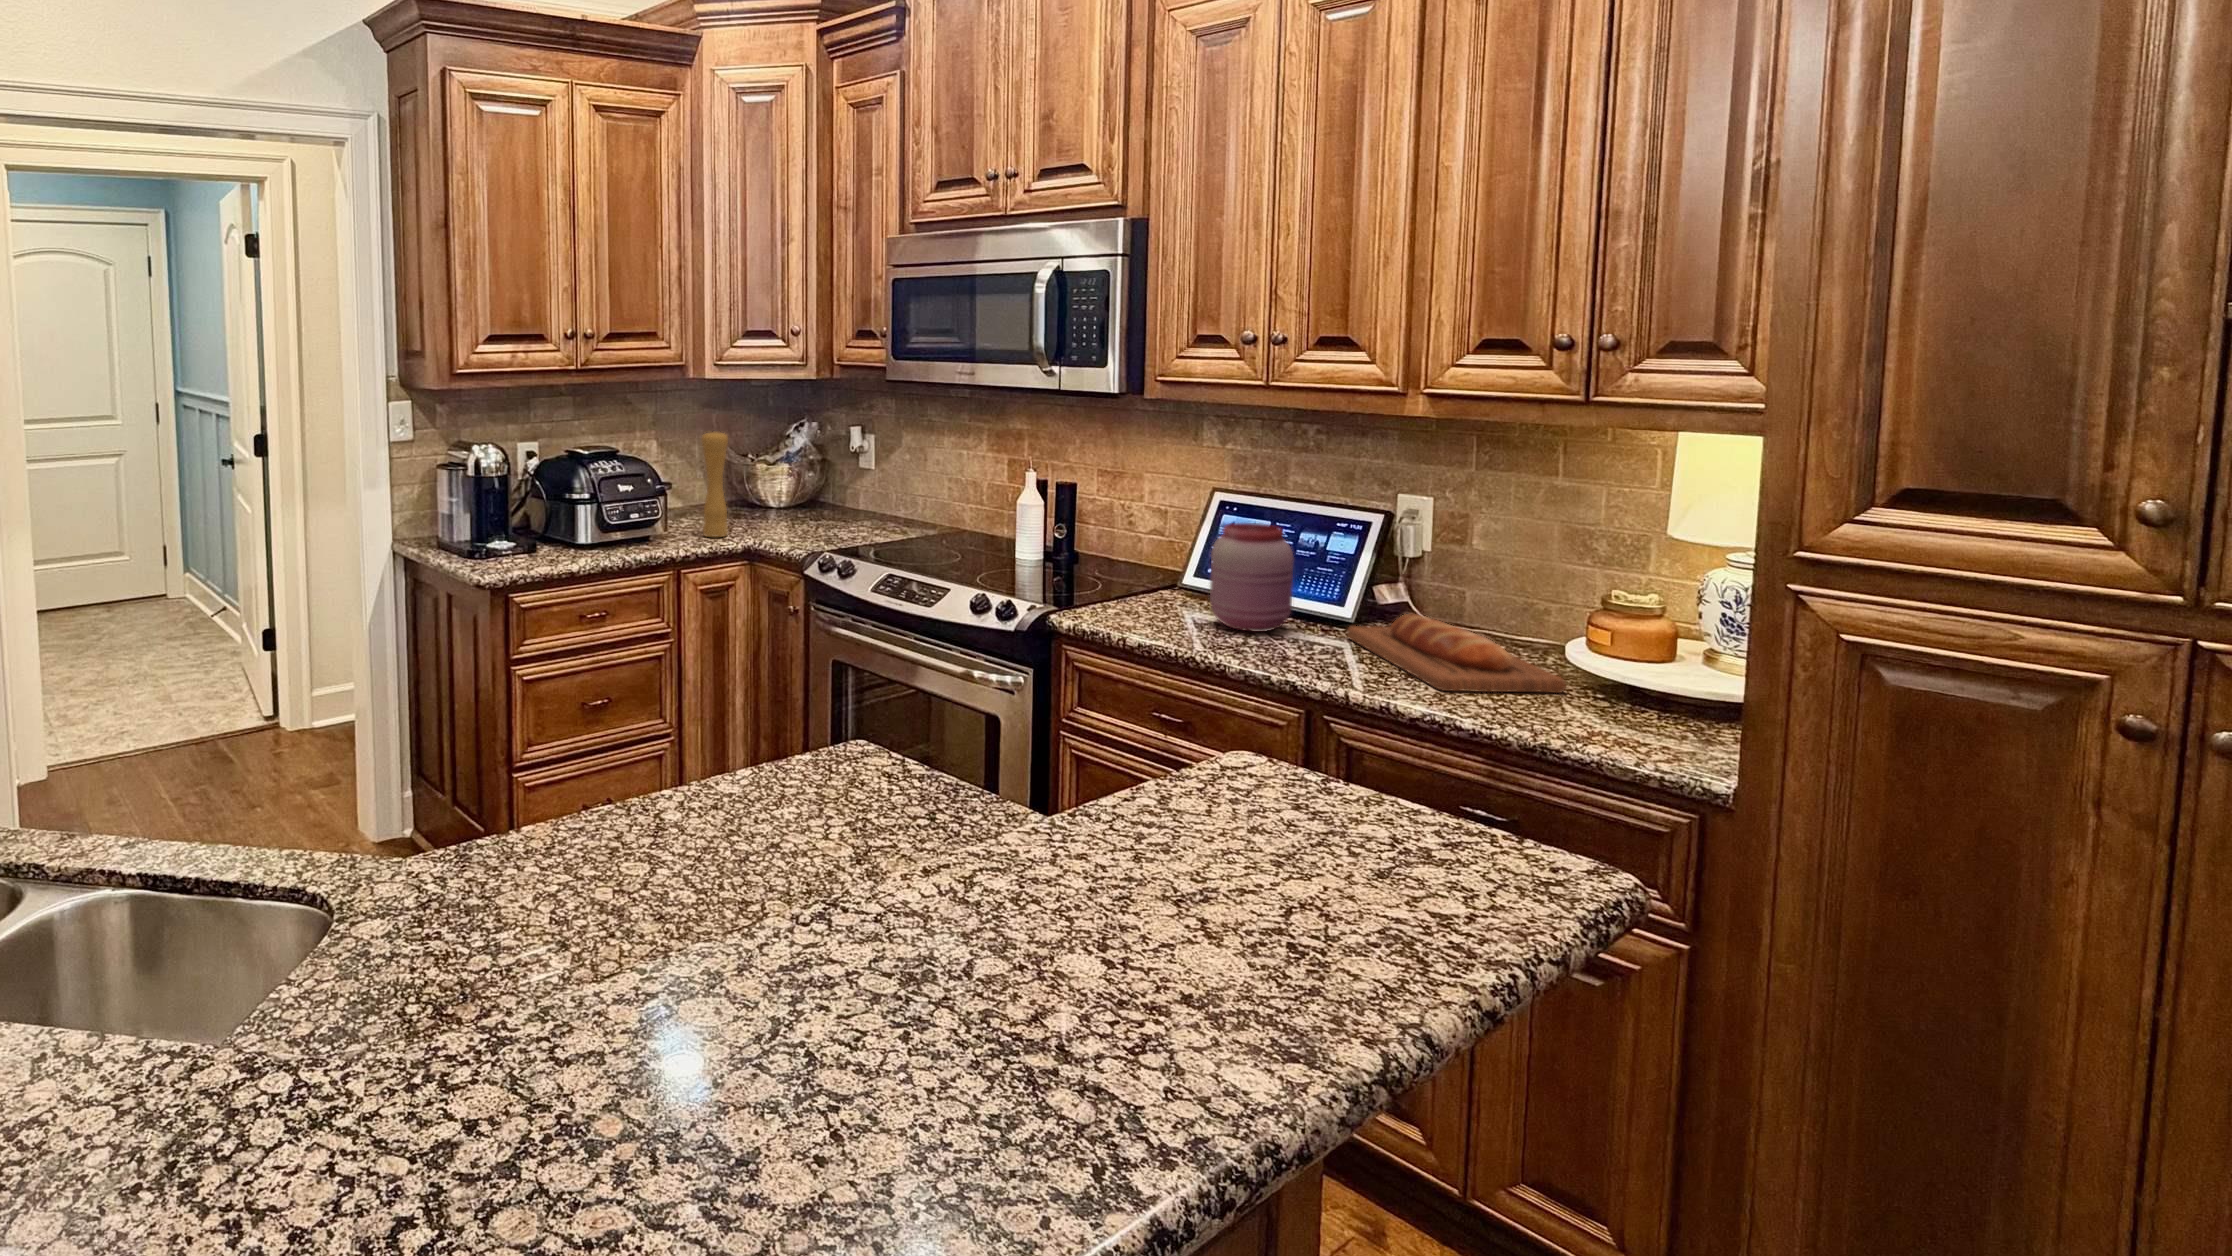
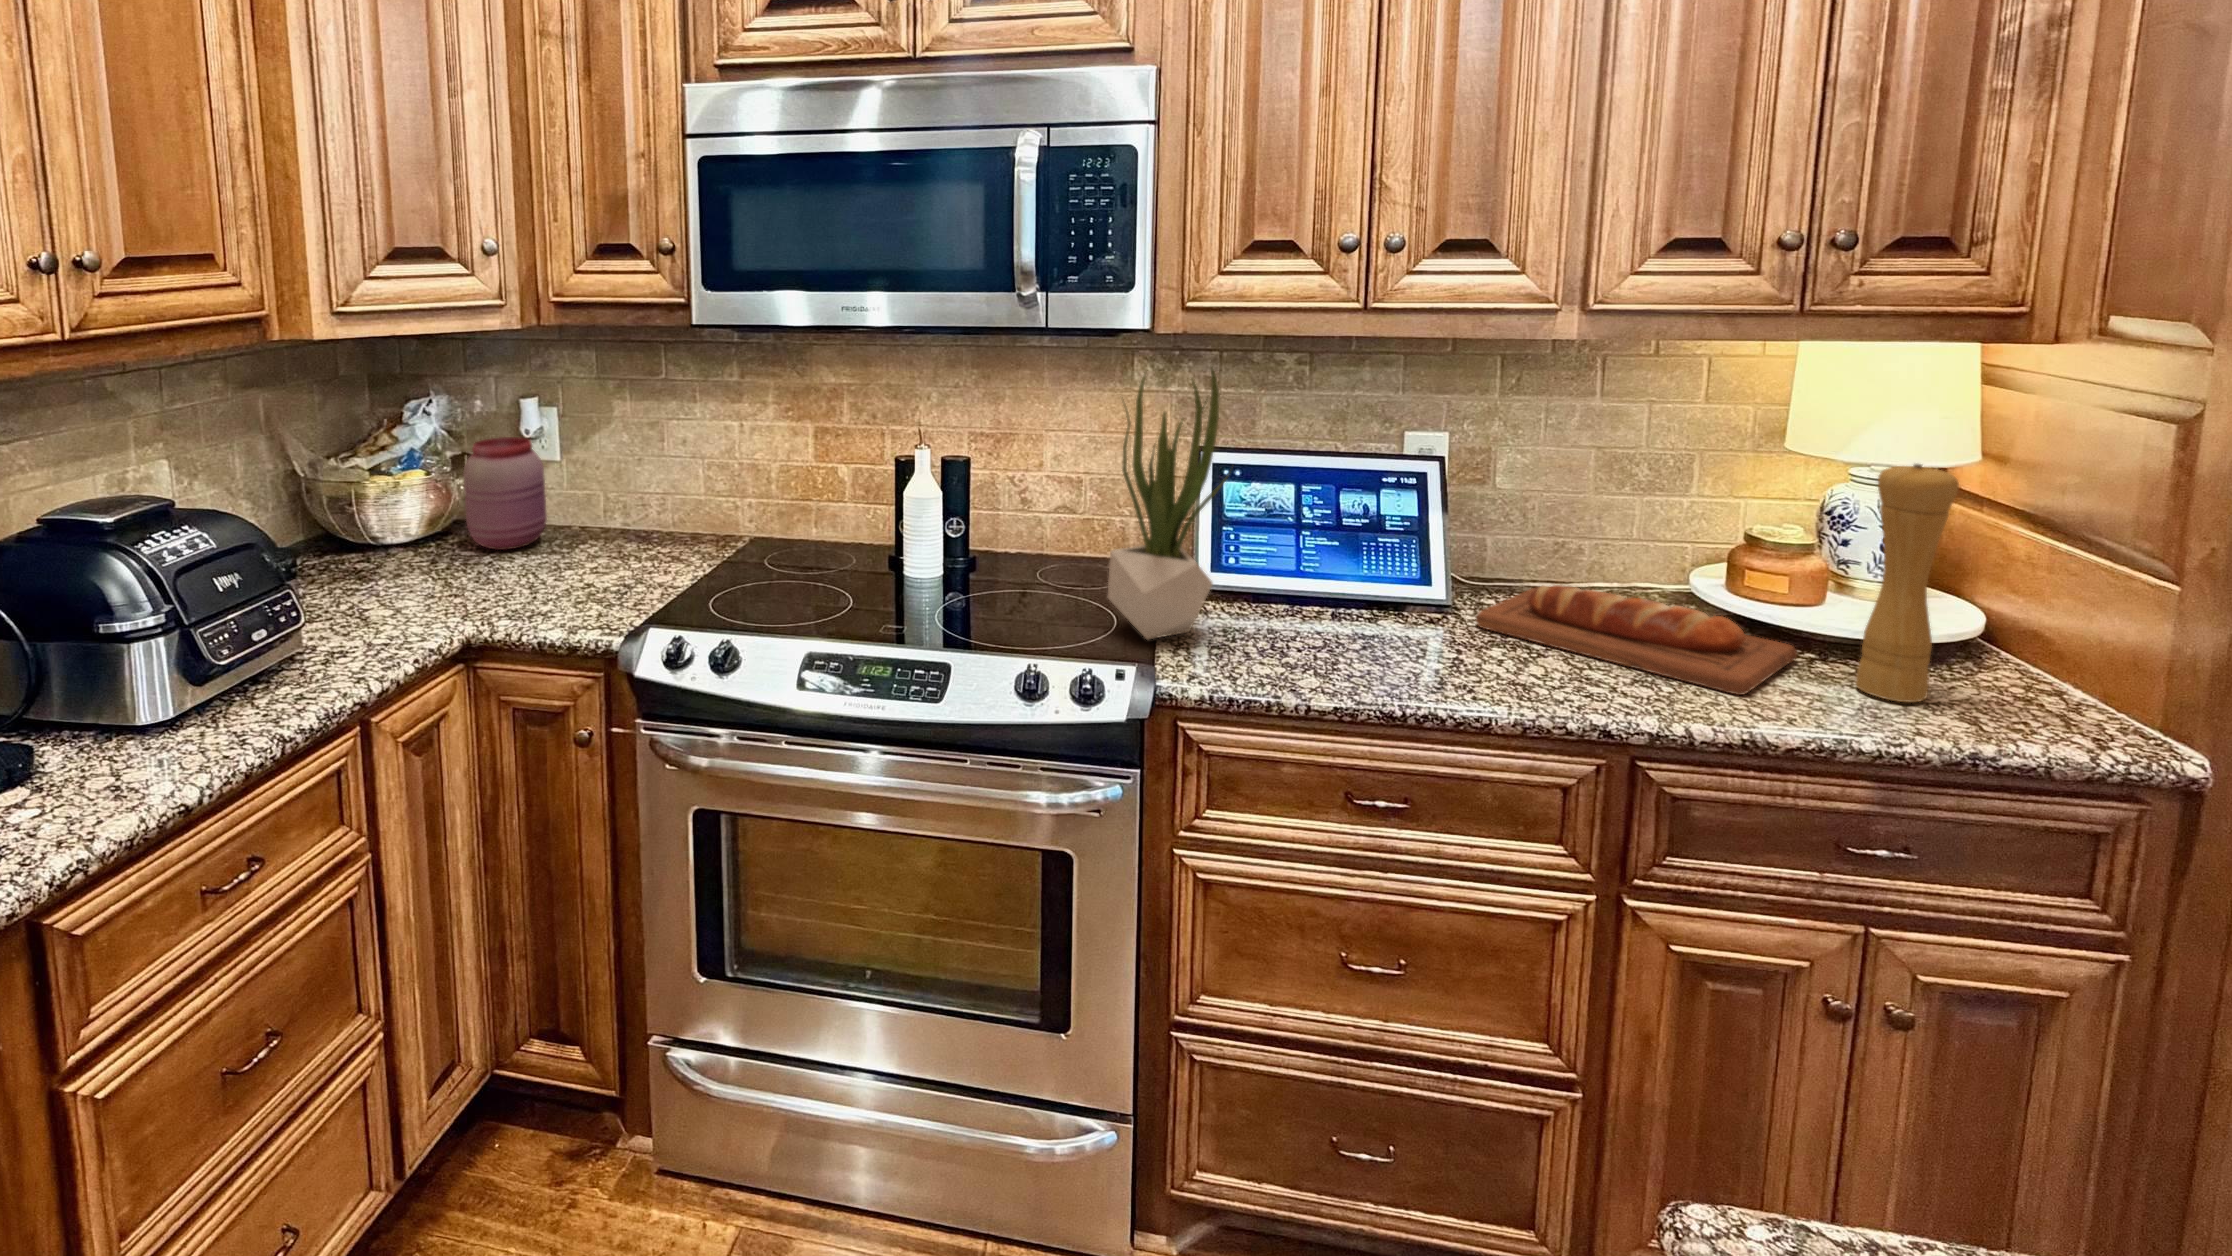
potted plant: none [1072,419,1157,605] -> present [1108,368,1227,639]
pepper mill: present [702,432,728,537] -> present [1856,464,1959,702]
jar: present [1210,523,1294,632] -> present [463,437,547,550]

